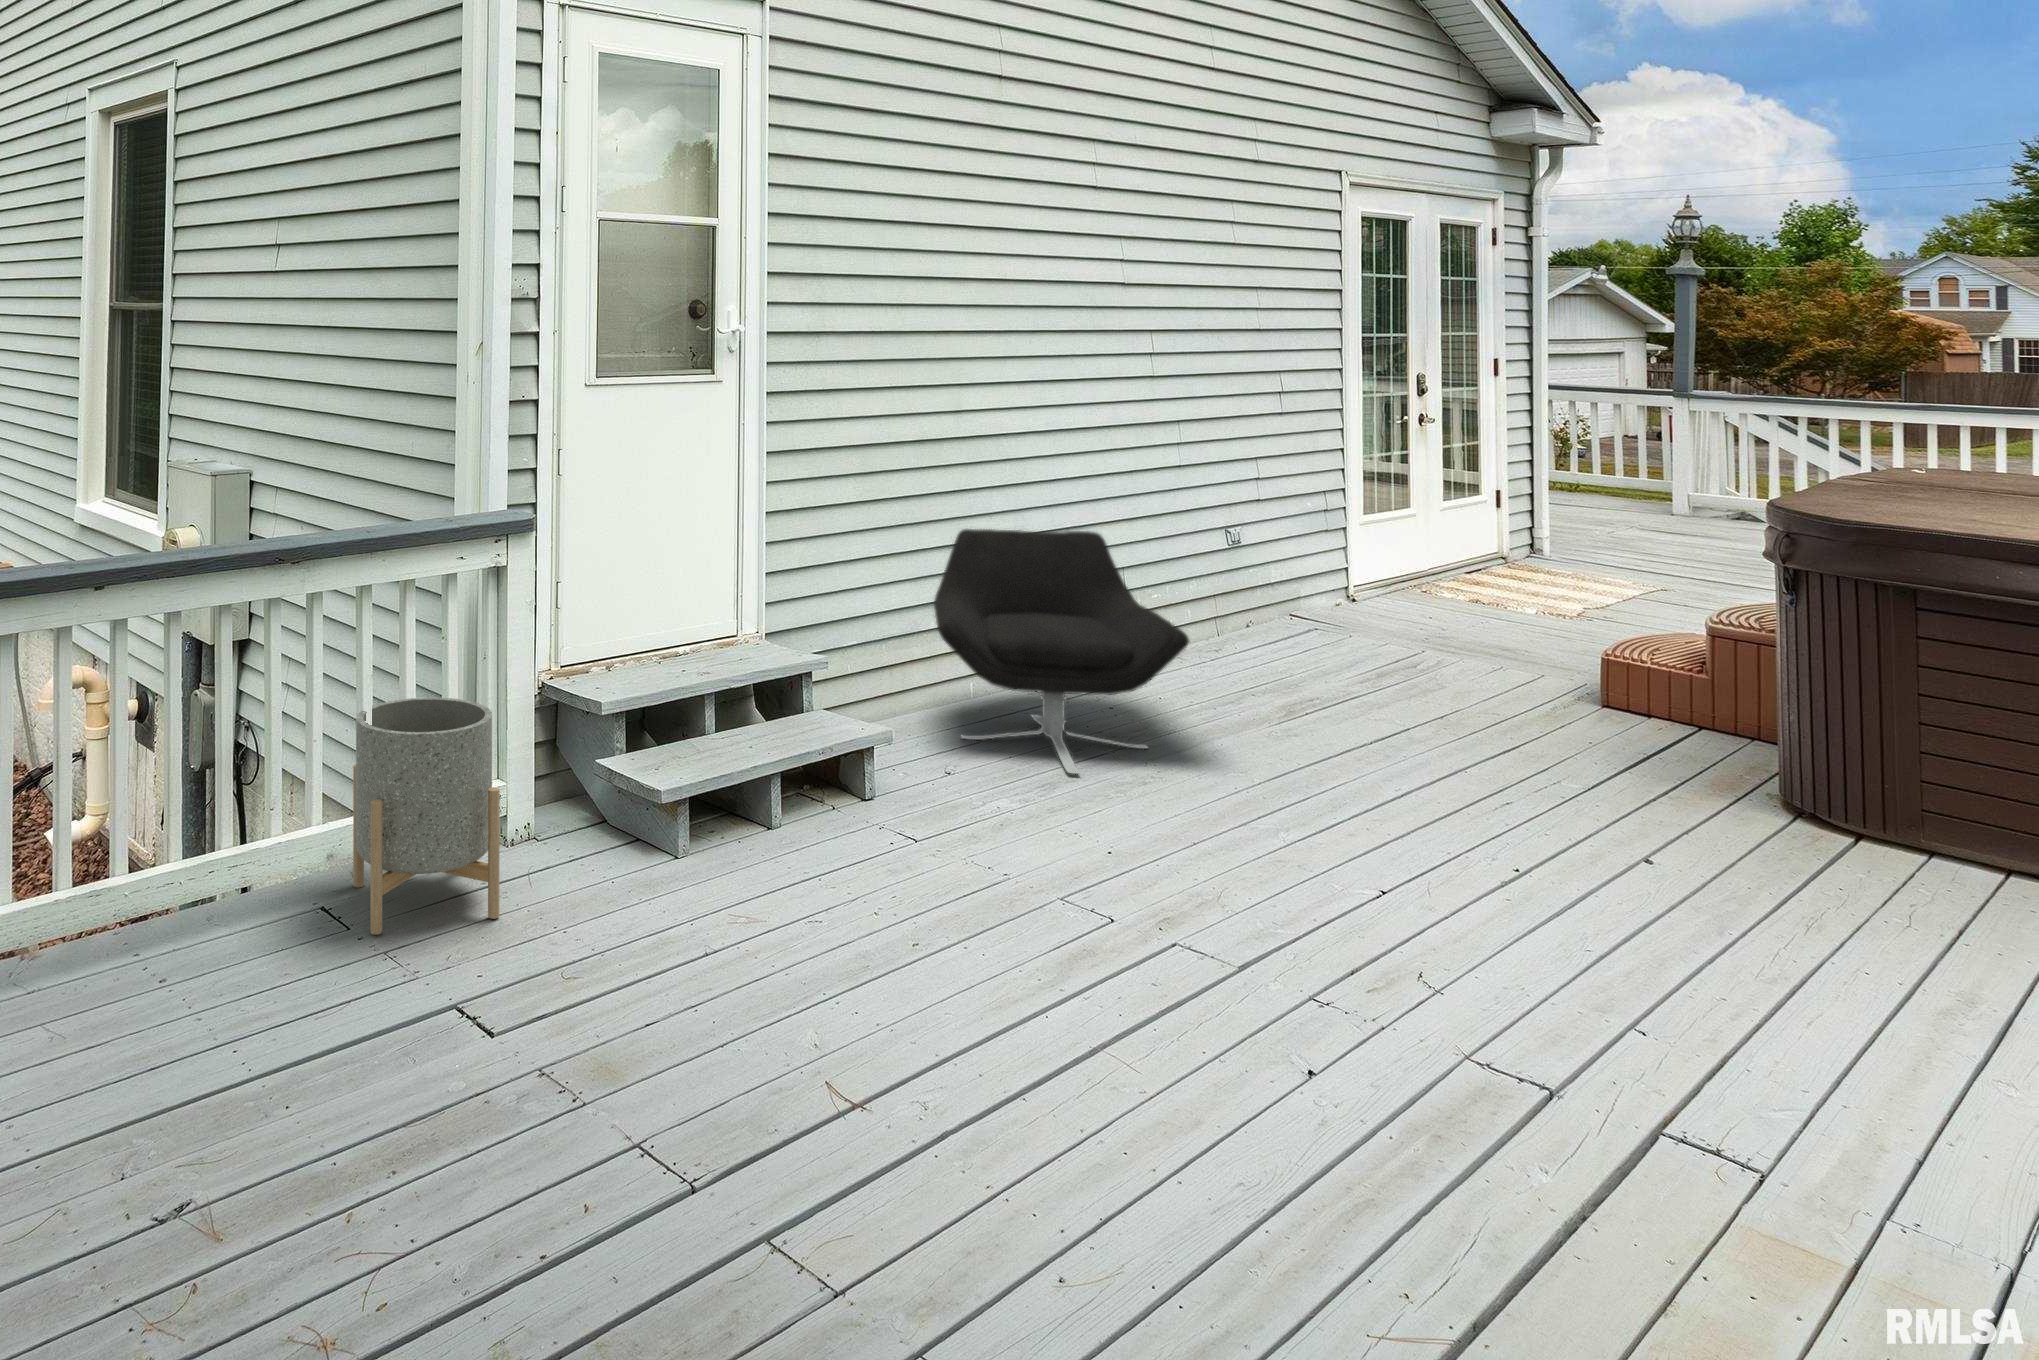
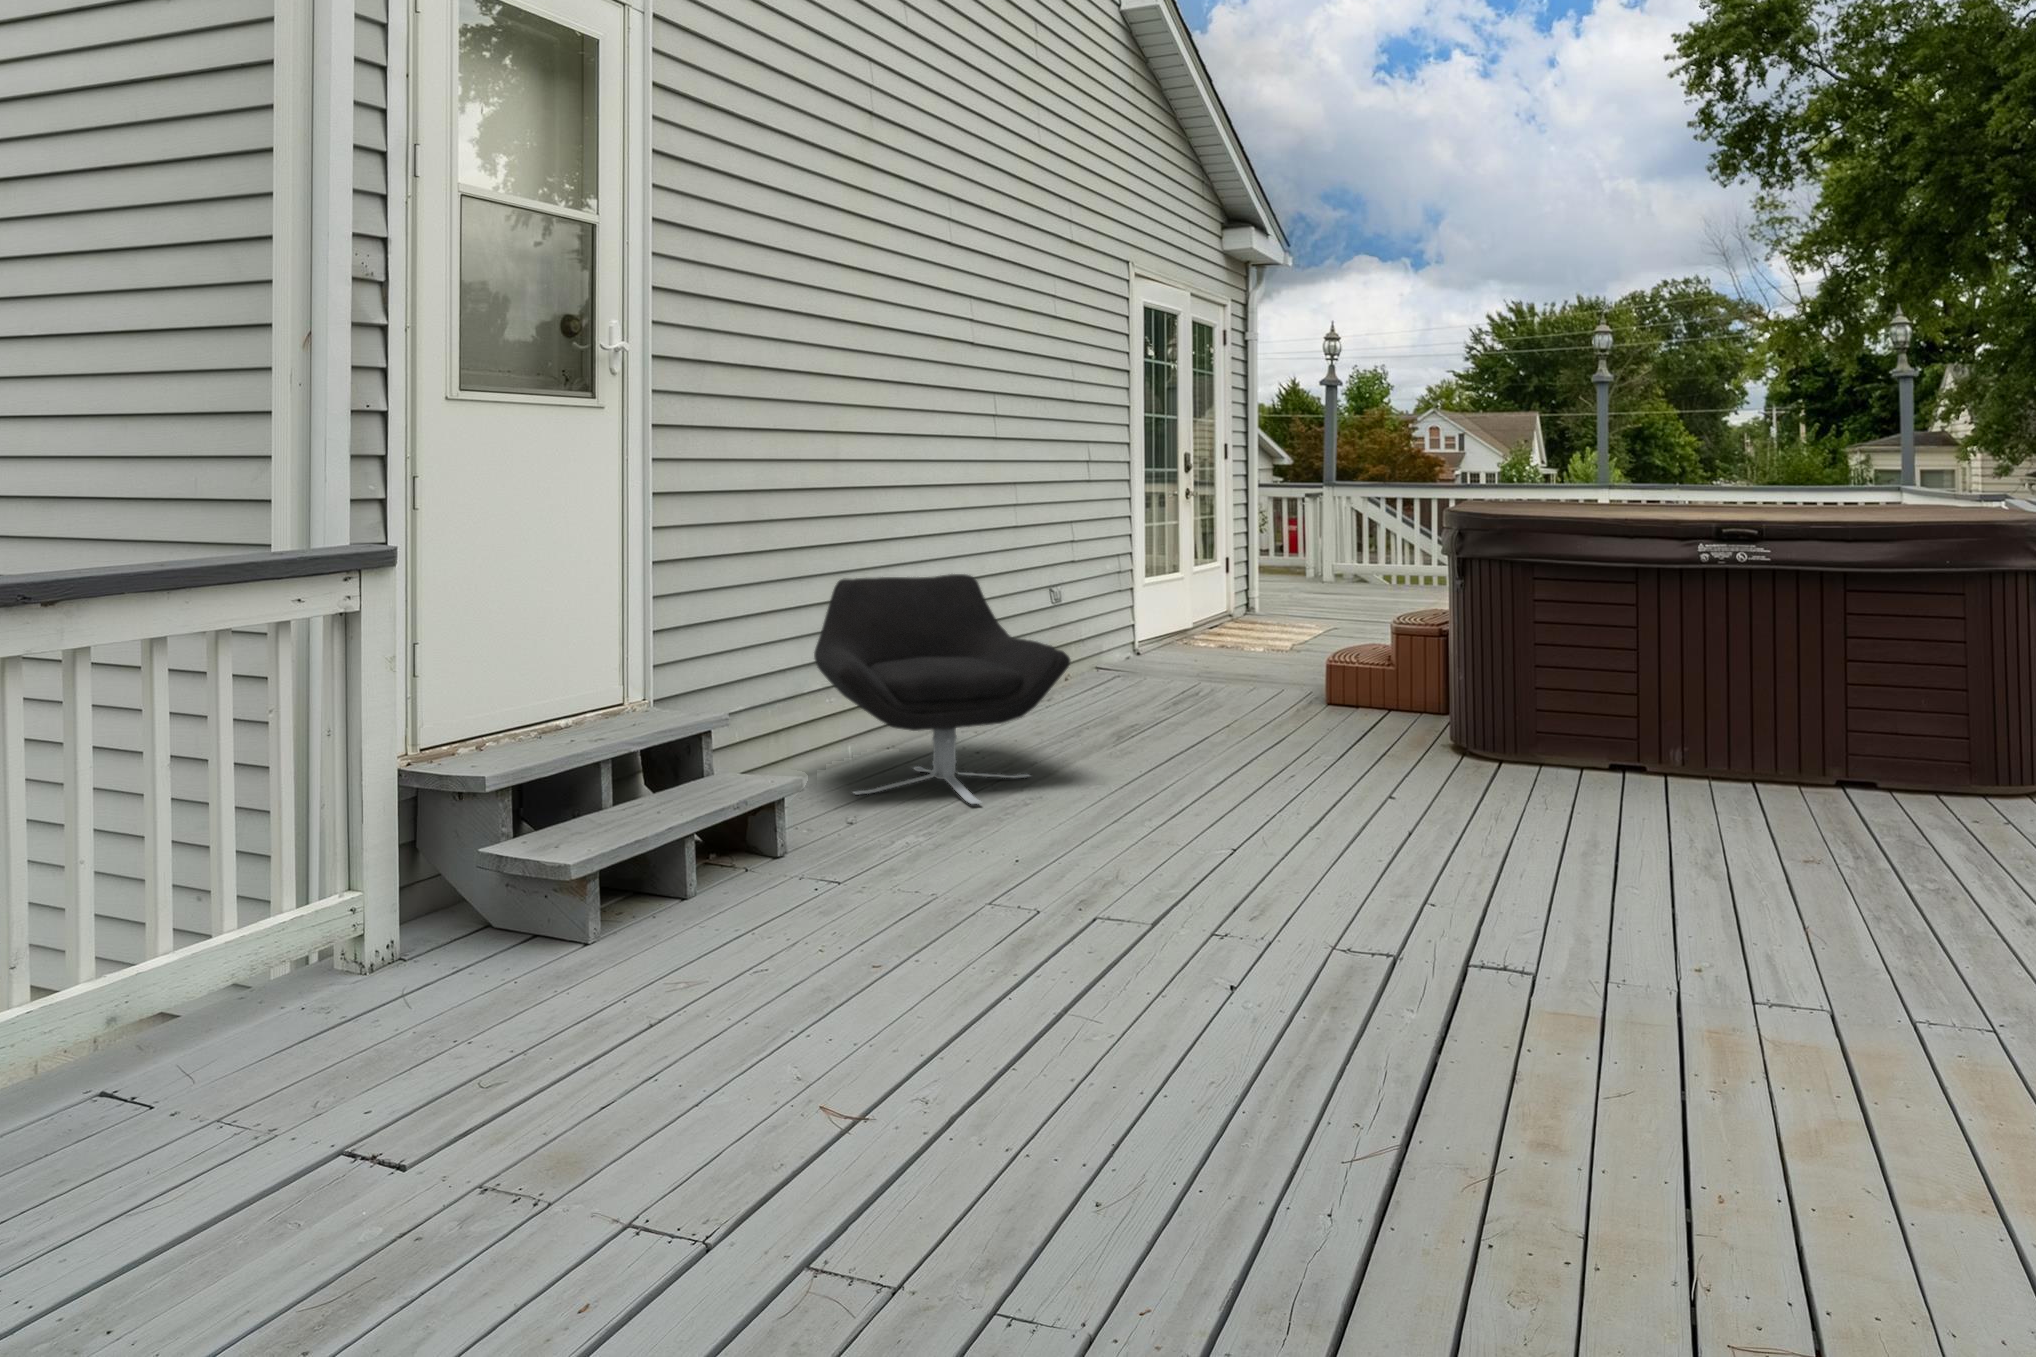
planter: present [353,698,500,935] -> none [127,776,394,1104]

